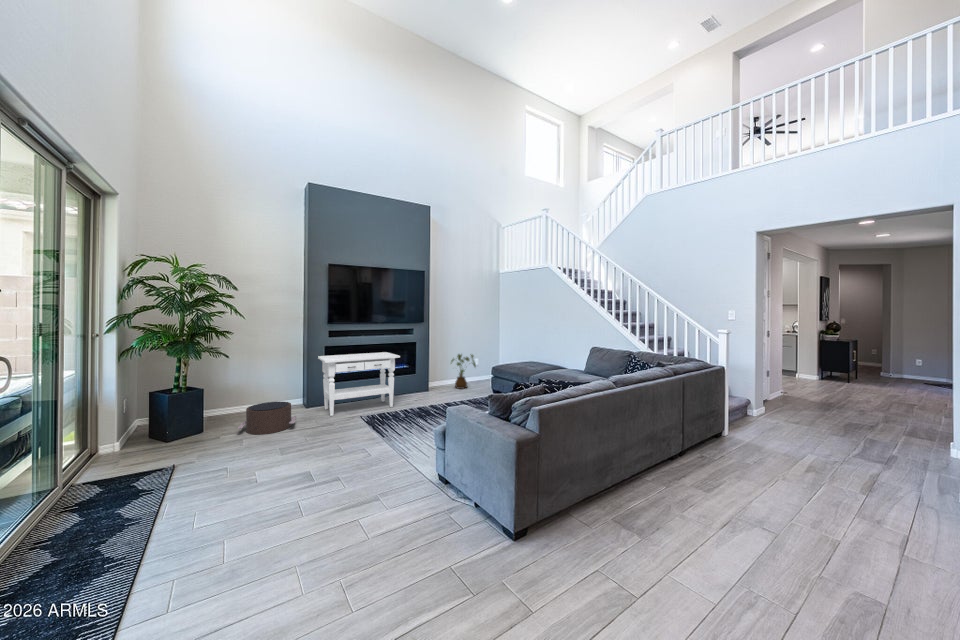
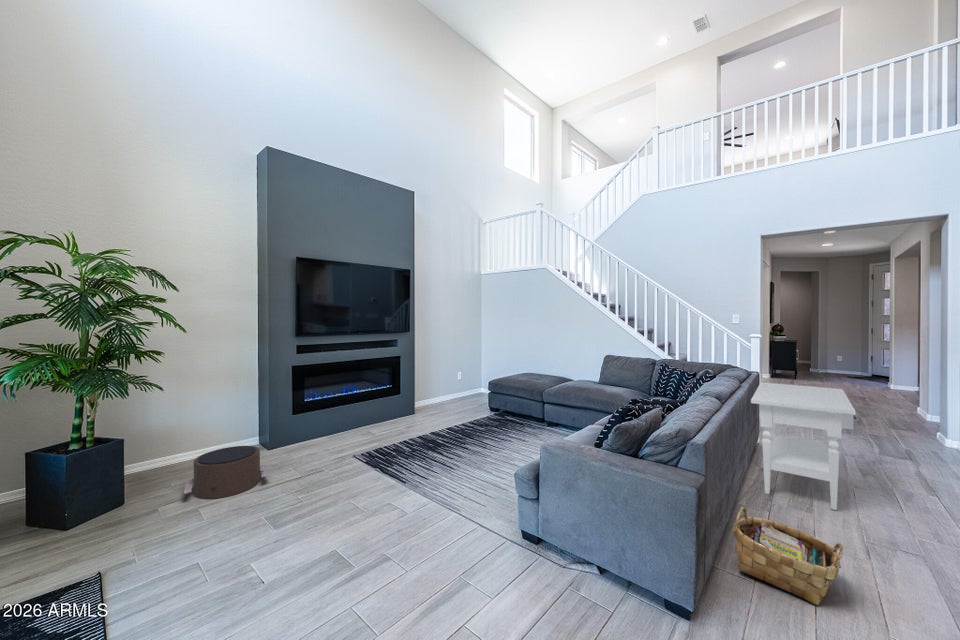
side table: present [318,352,400,416] -> present [751,382,856,511]
house plant: present [451,354,476,389] -> none [436,366,467,408]
woven basket: none [584,469,660,547] -> present [733,507,843,605]

